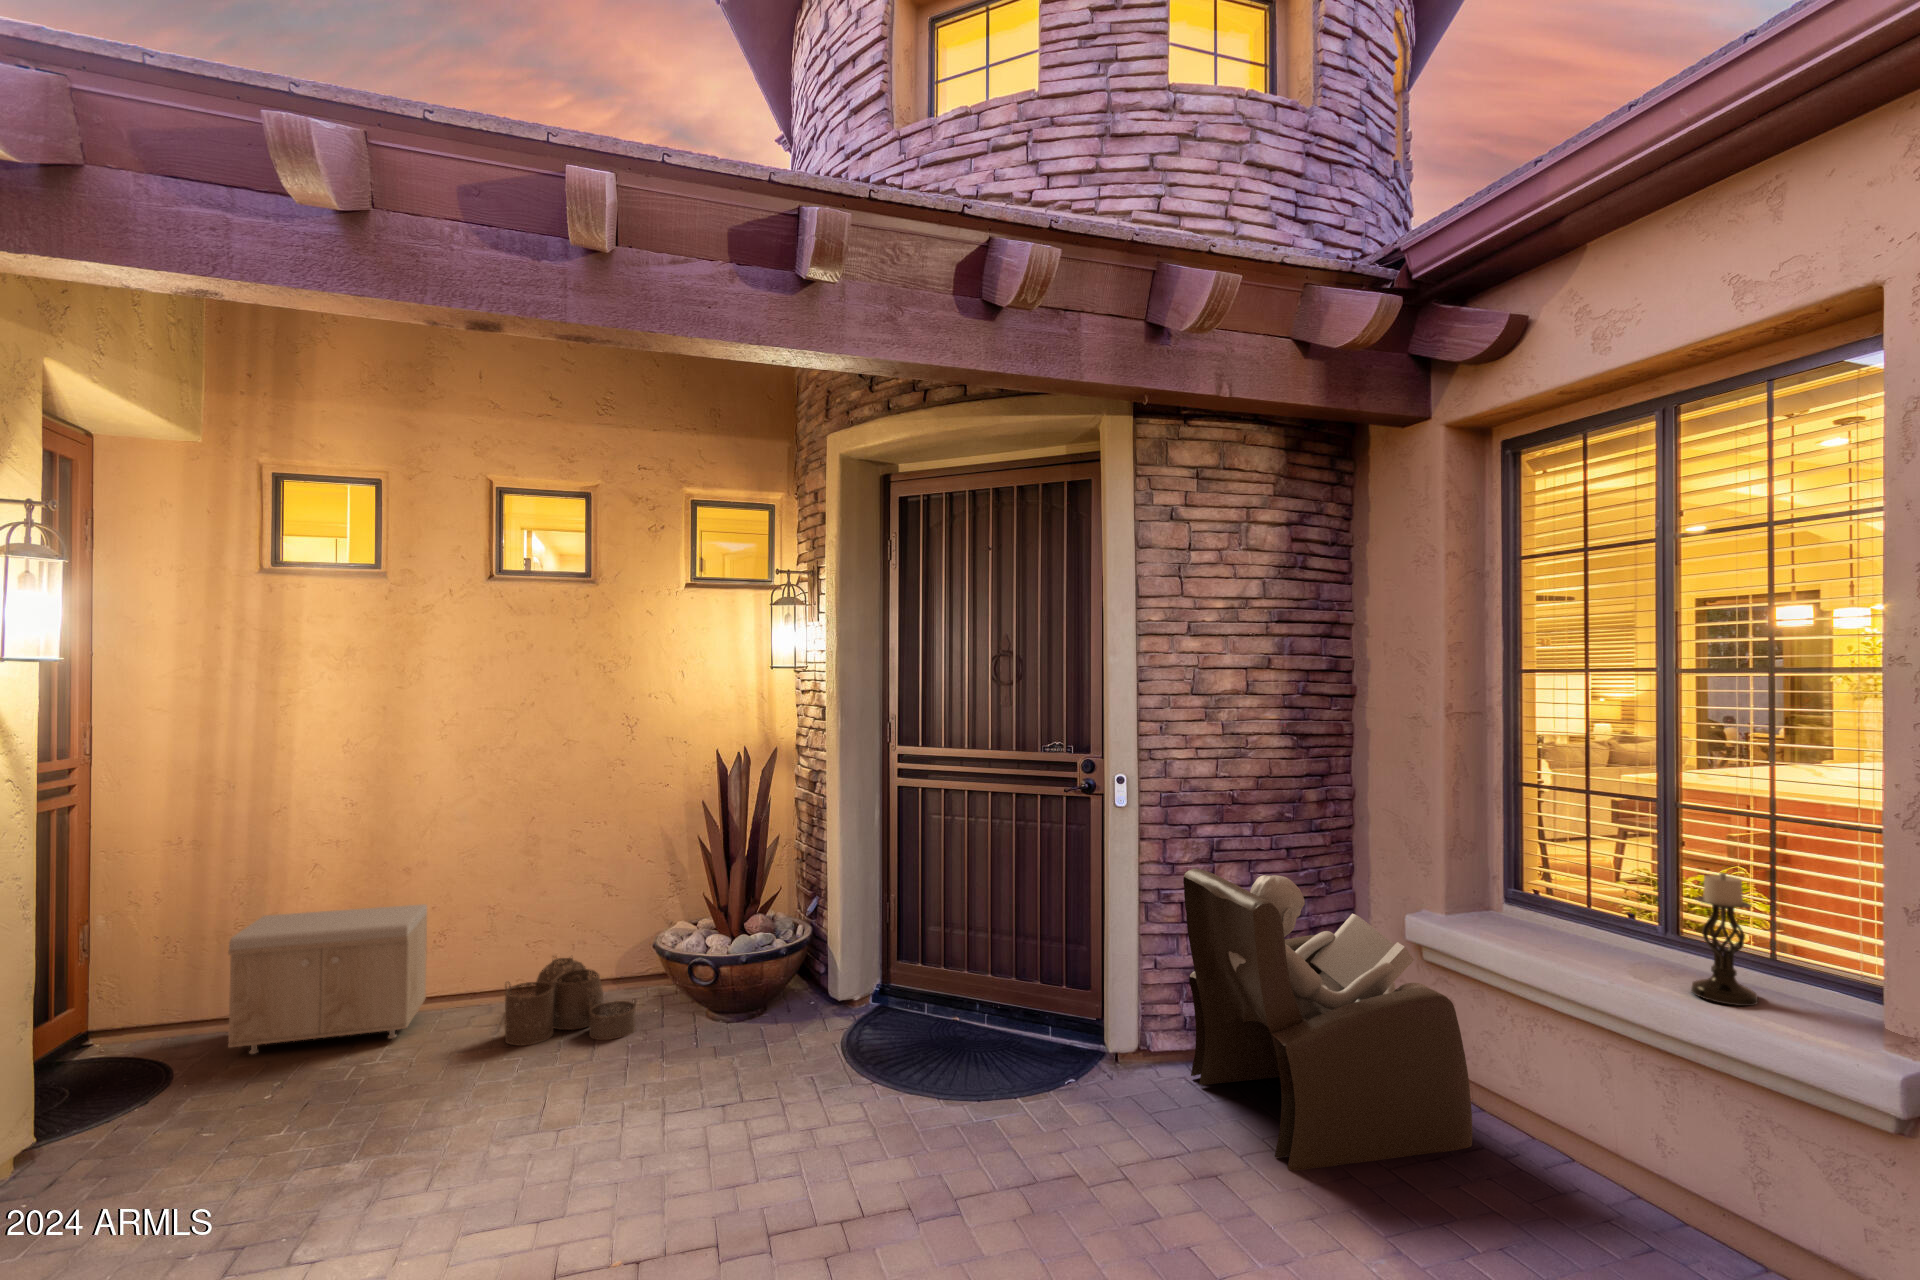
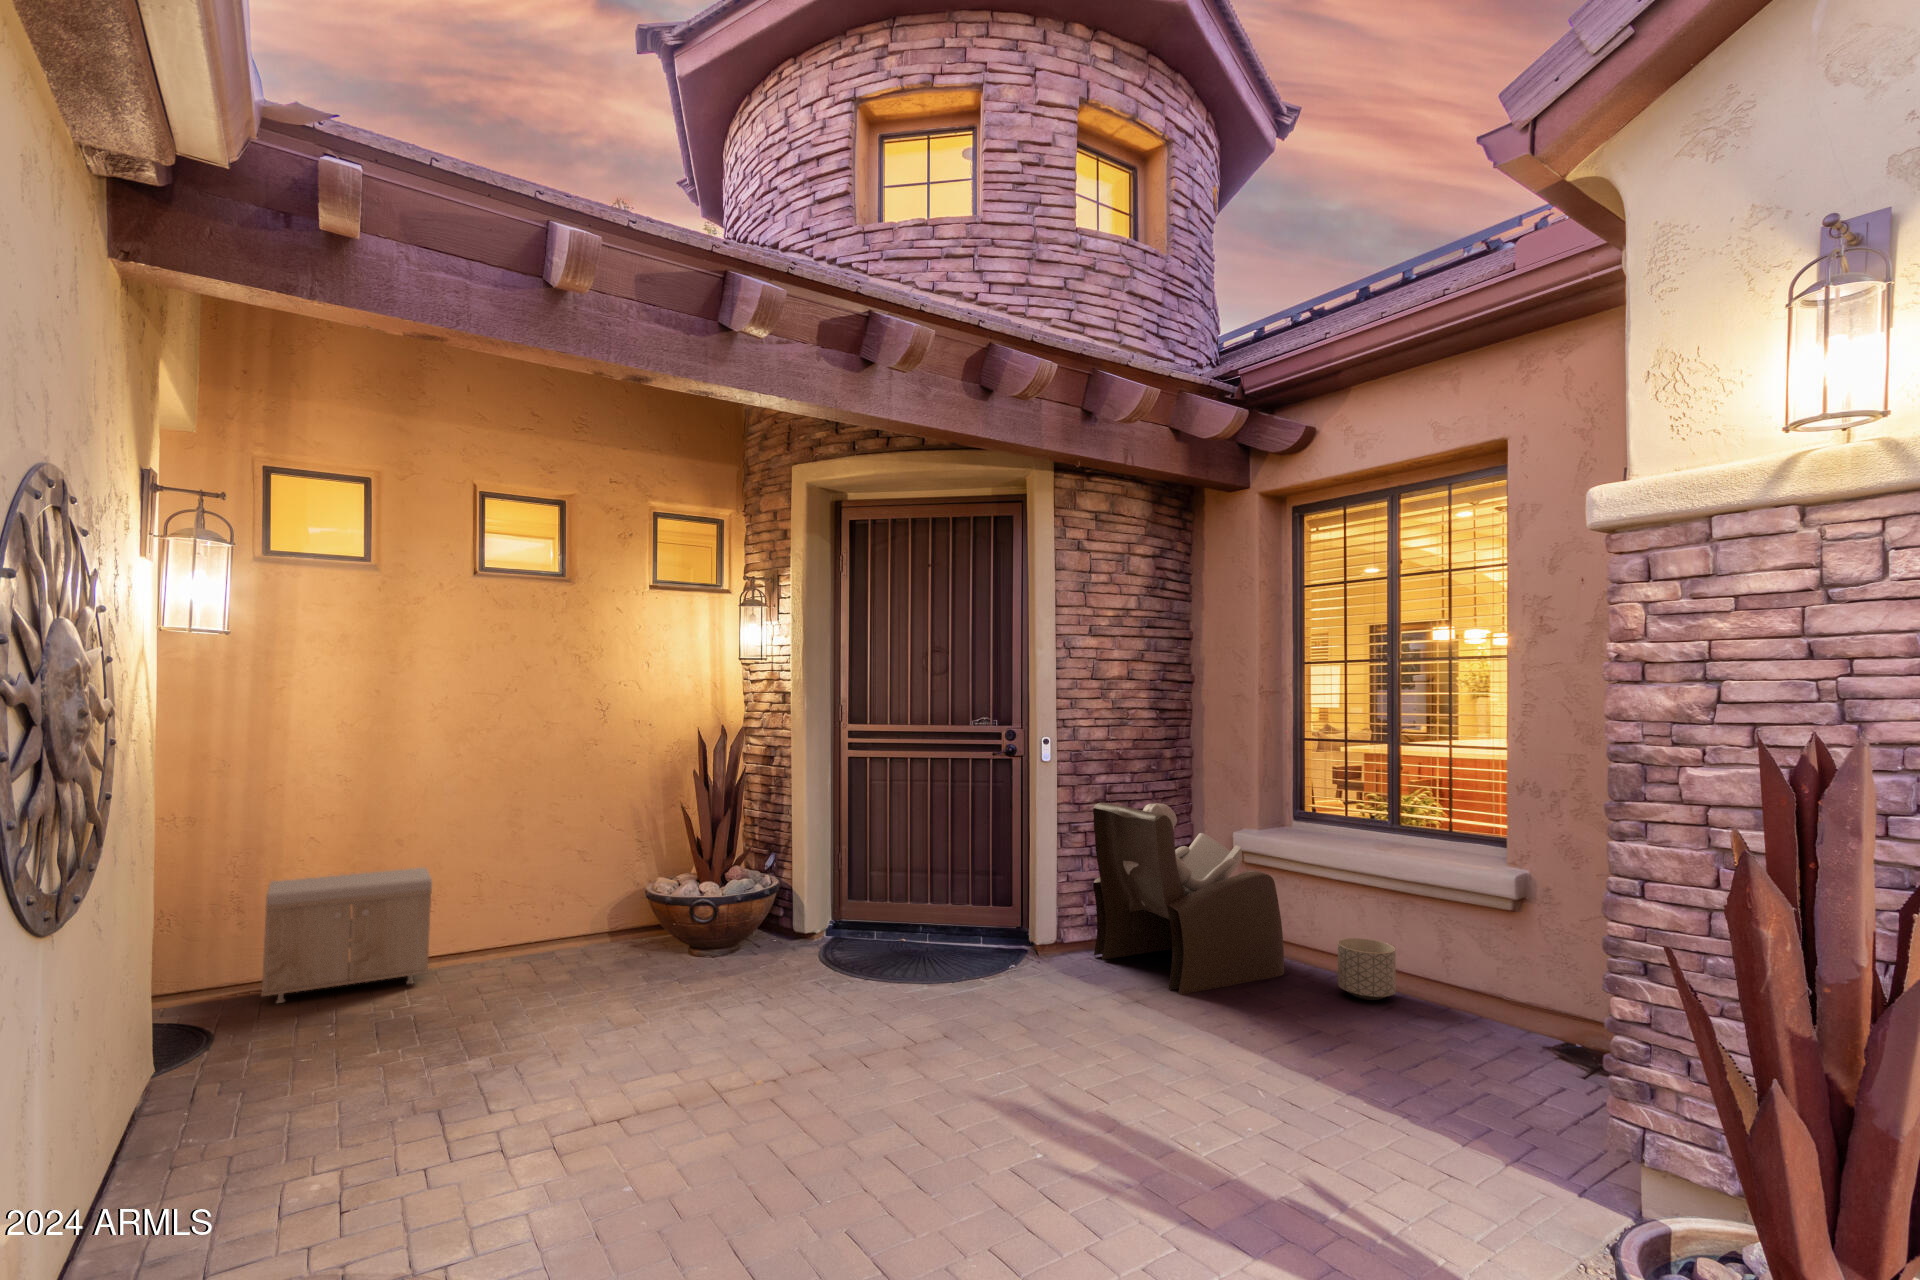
candle holder: present [1691,873,1758,1006] -> none [1412,779,1447,857]
woven basket: present [505,958,637,1046] -> none [523,908,639,979]
planter: none [1555,1113,1659,1228] -> present [1338,938,1396,1000]

